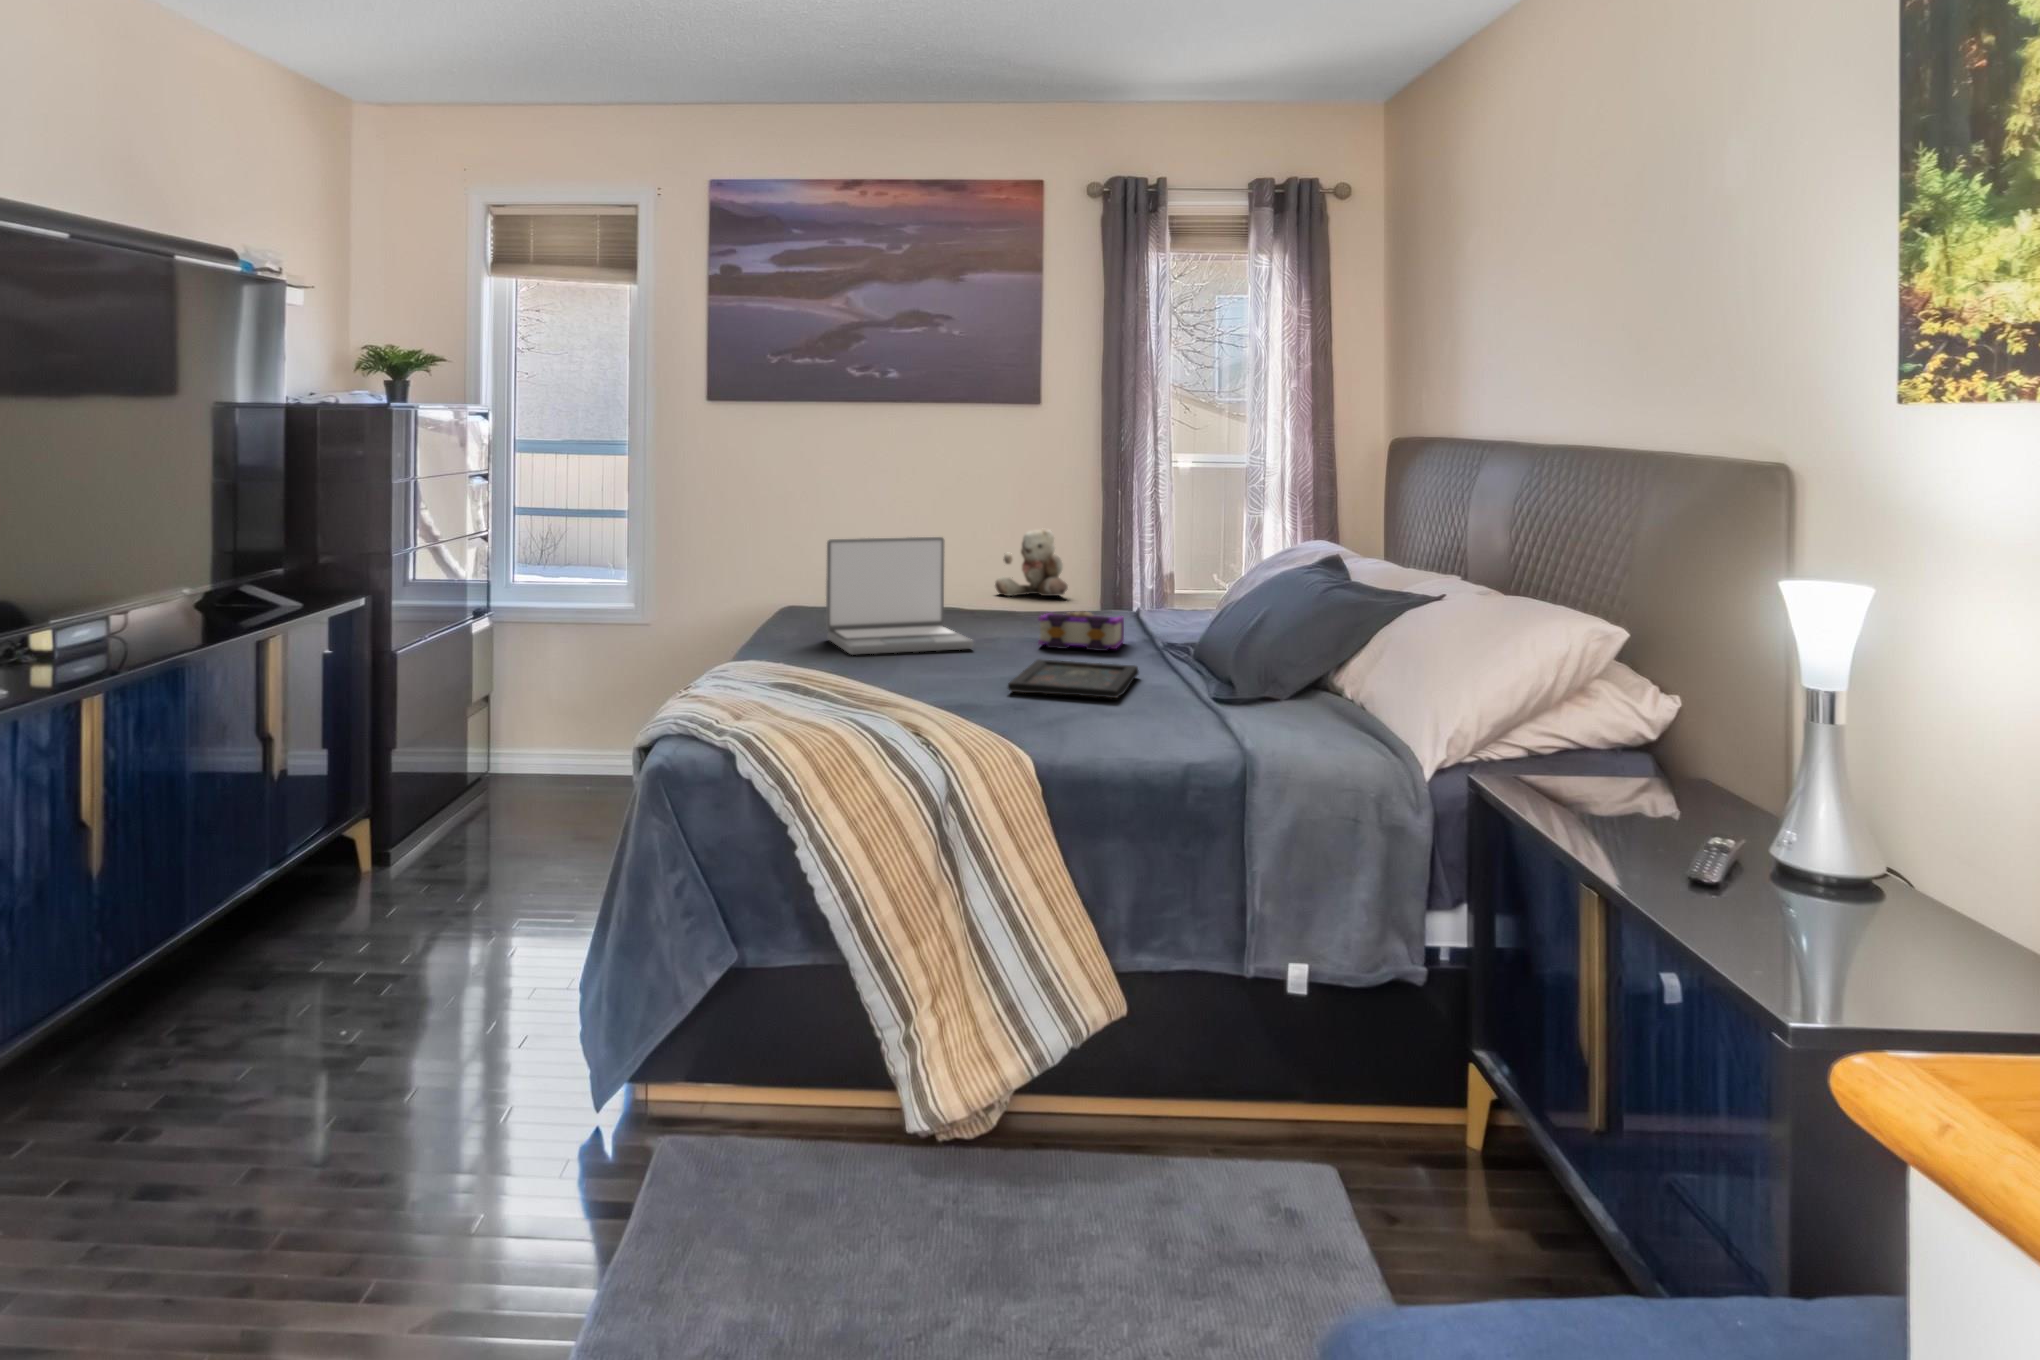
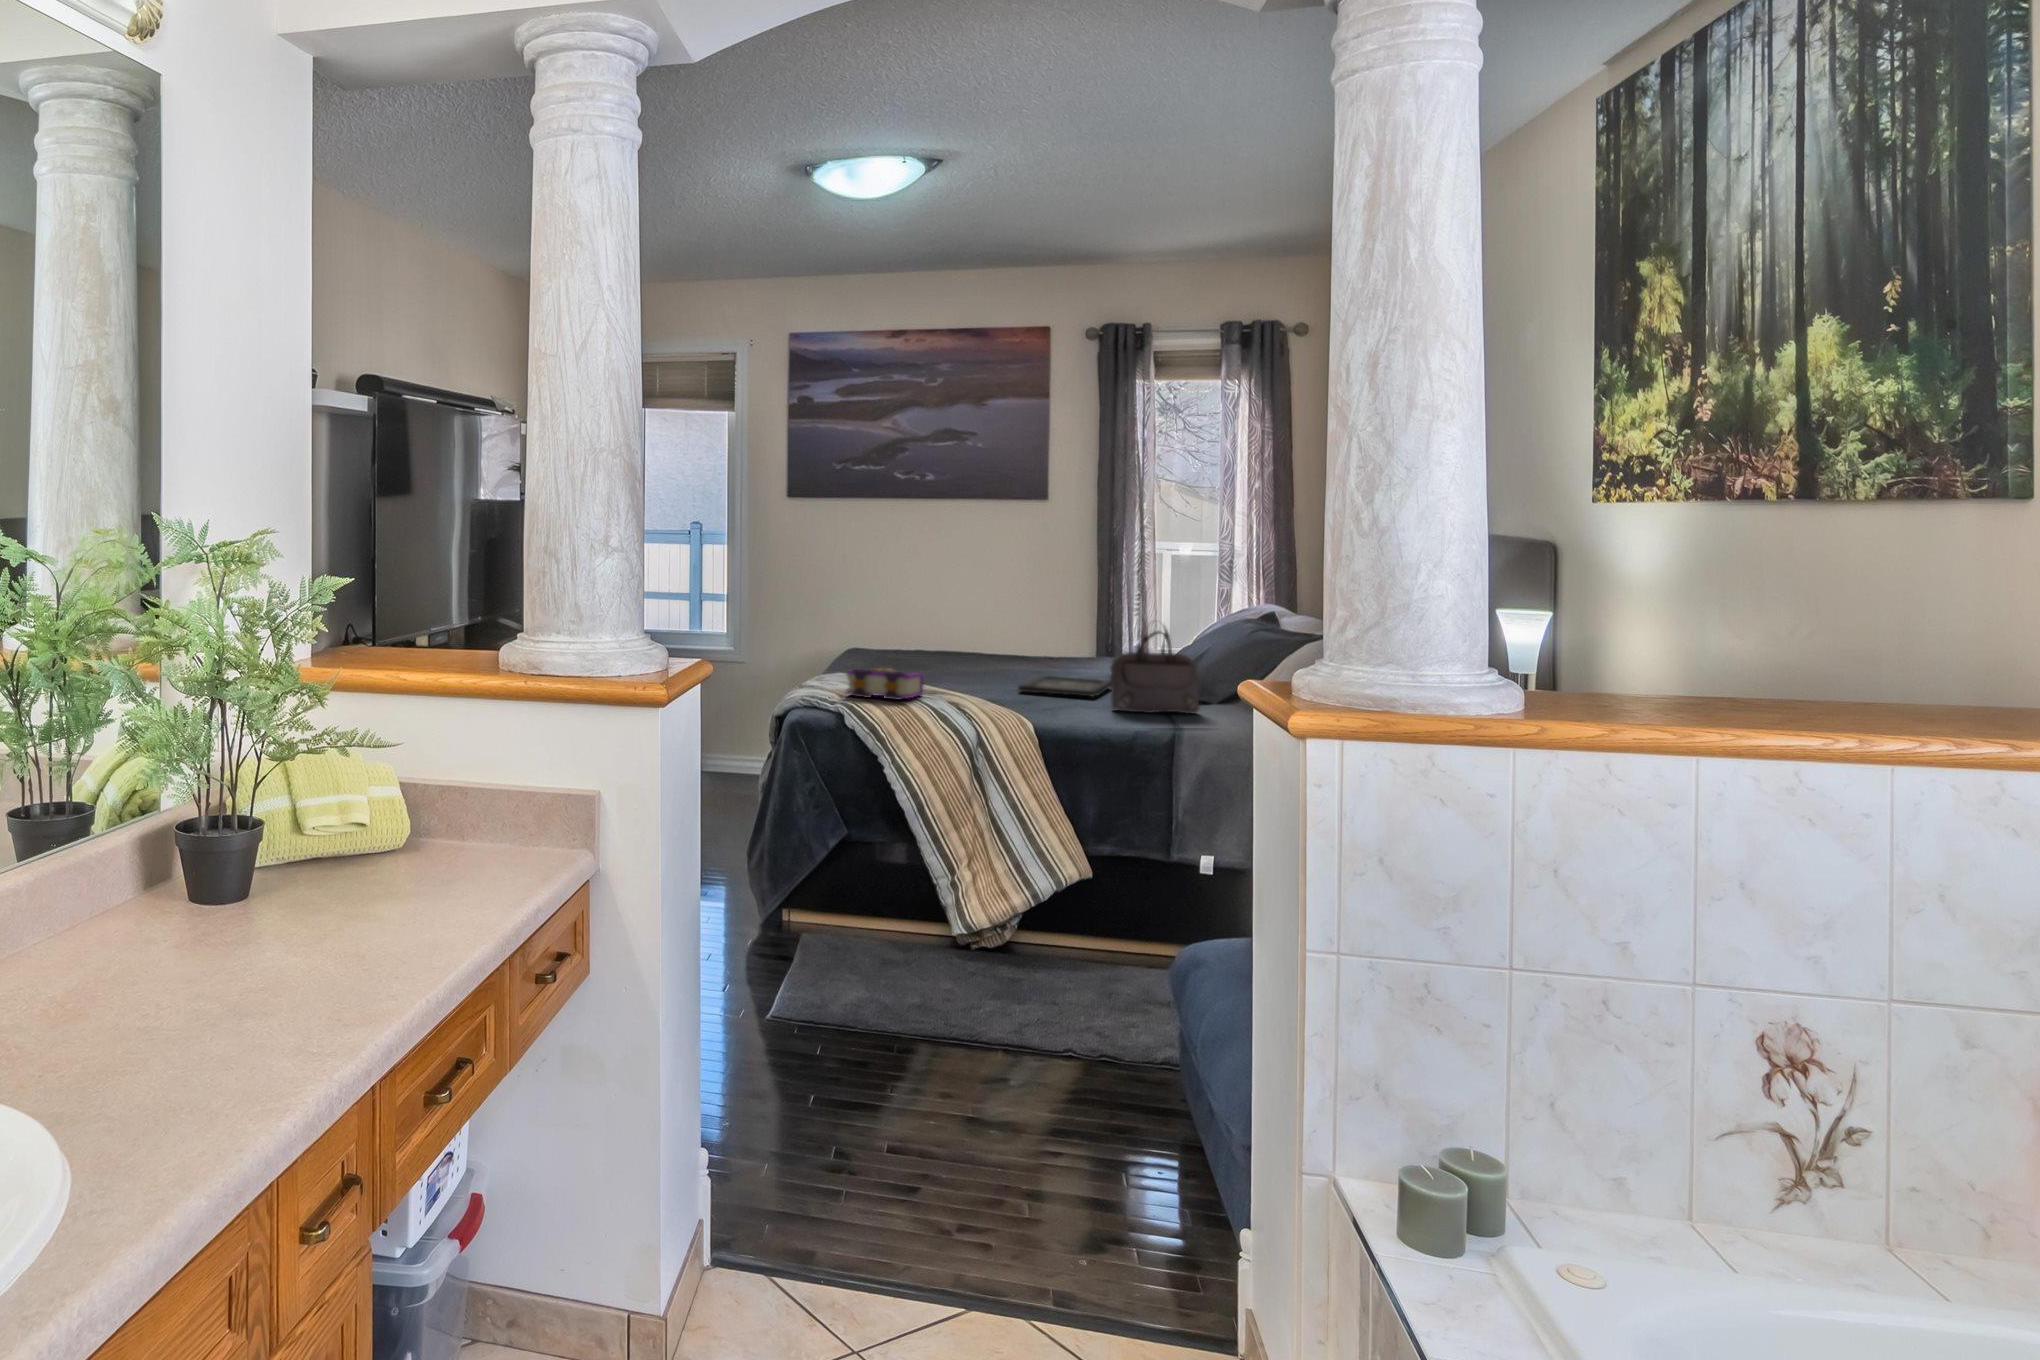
teddy bear: present [995,530,1068,596] -> none [1011,593,1069,644]
laptop: present [826,537,973,655] -> none [888,594,994,671]
handbag: none [1144,587,1274,729] -> present [1109,628,1200,713]
book: present [1038,611,1124,651] -> present [846,668,924,700]

